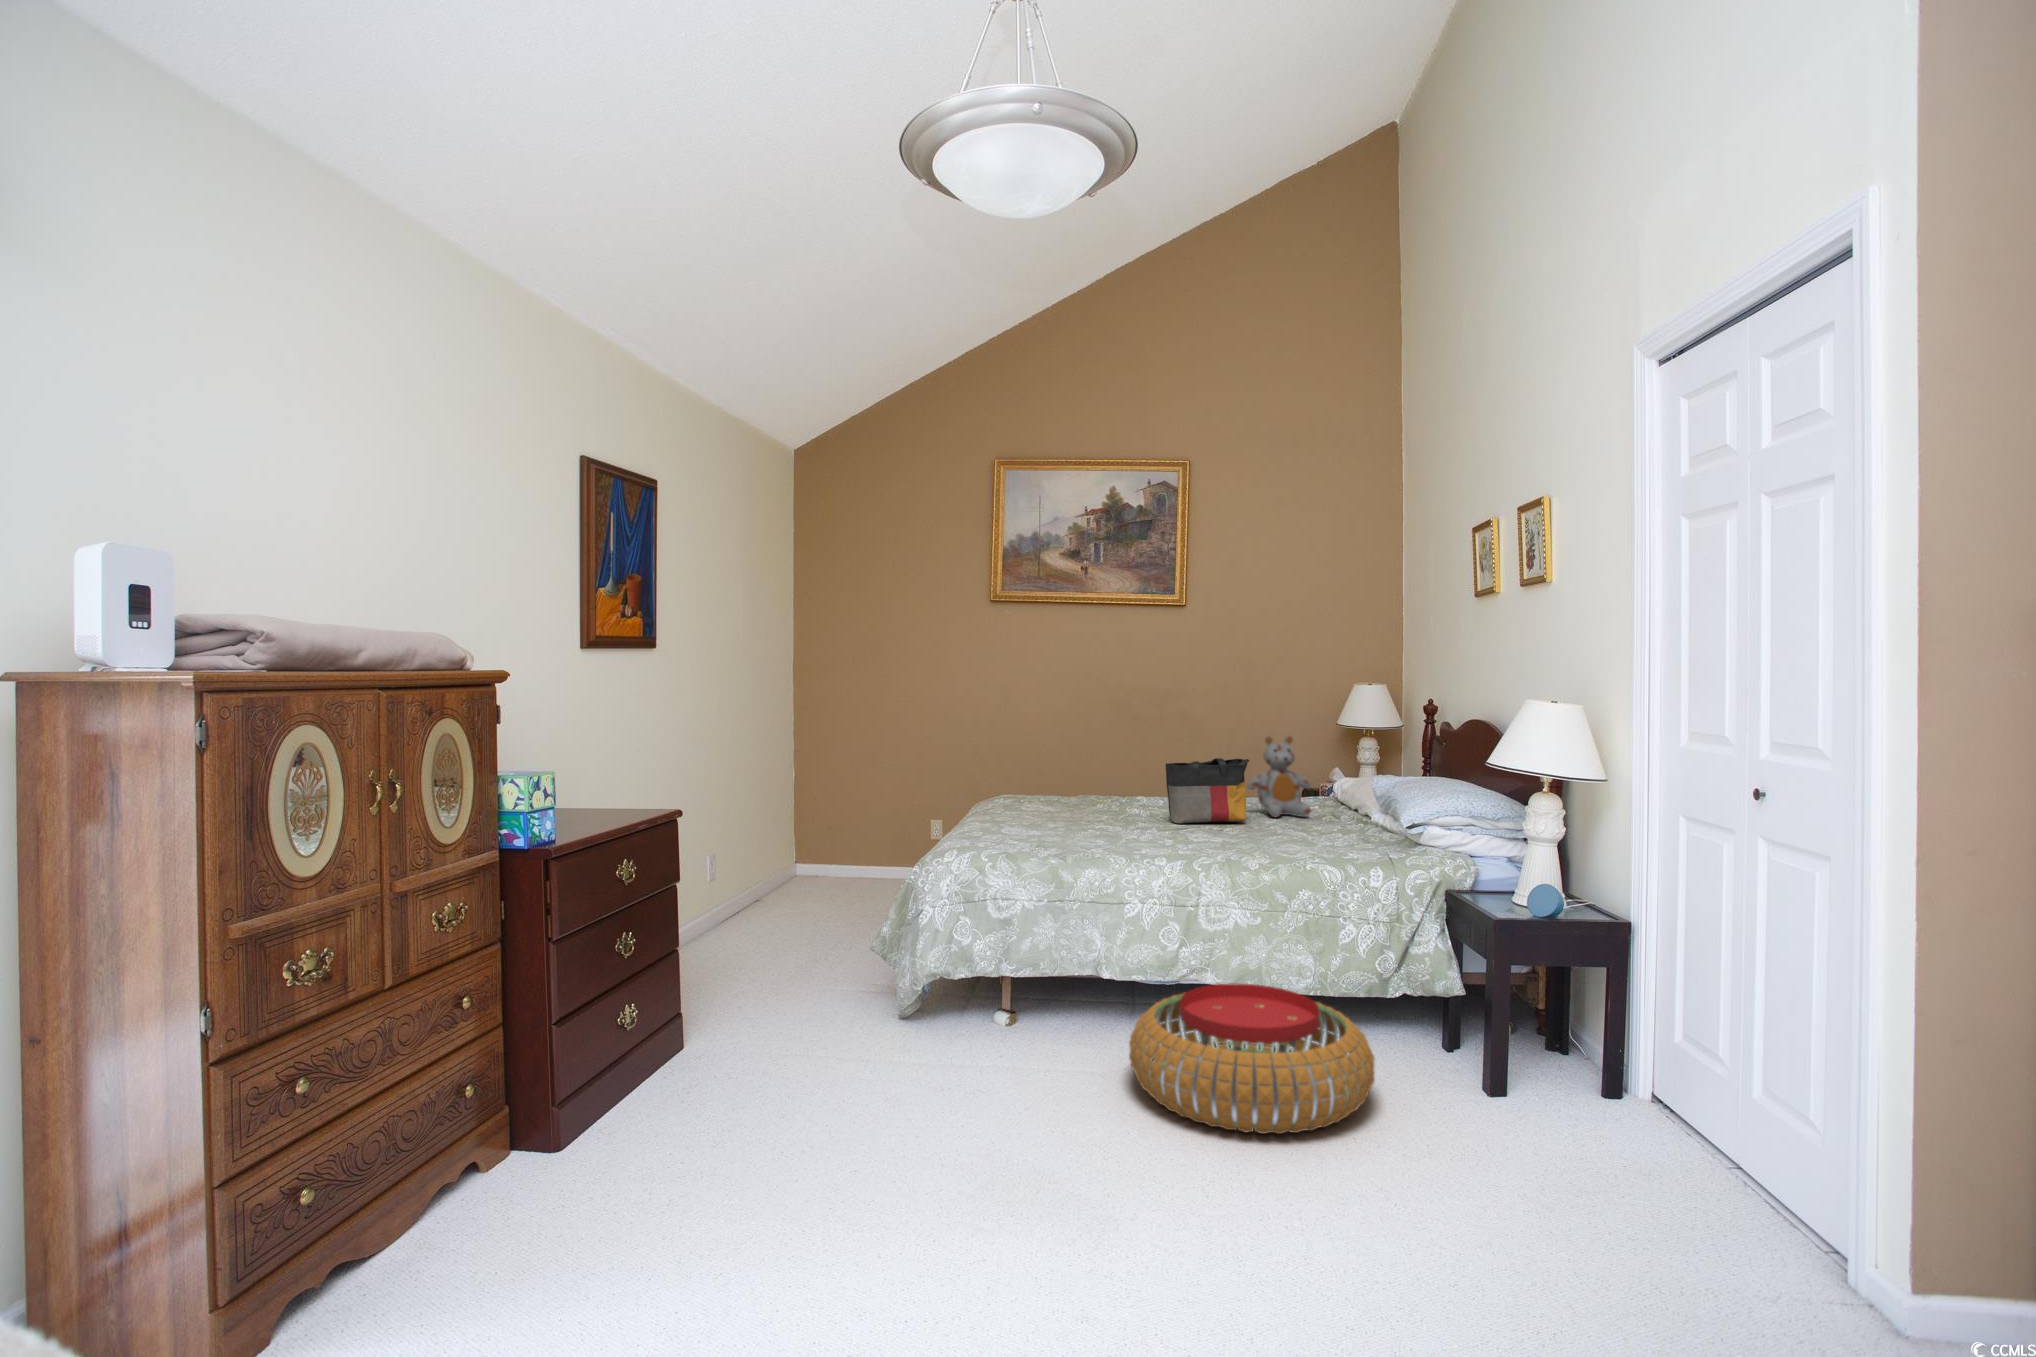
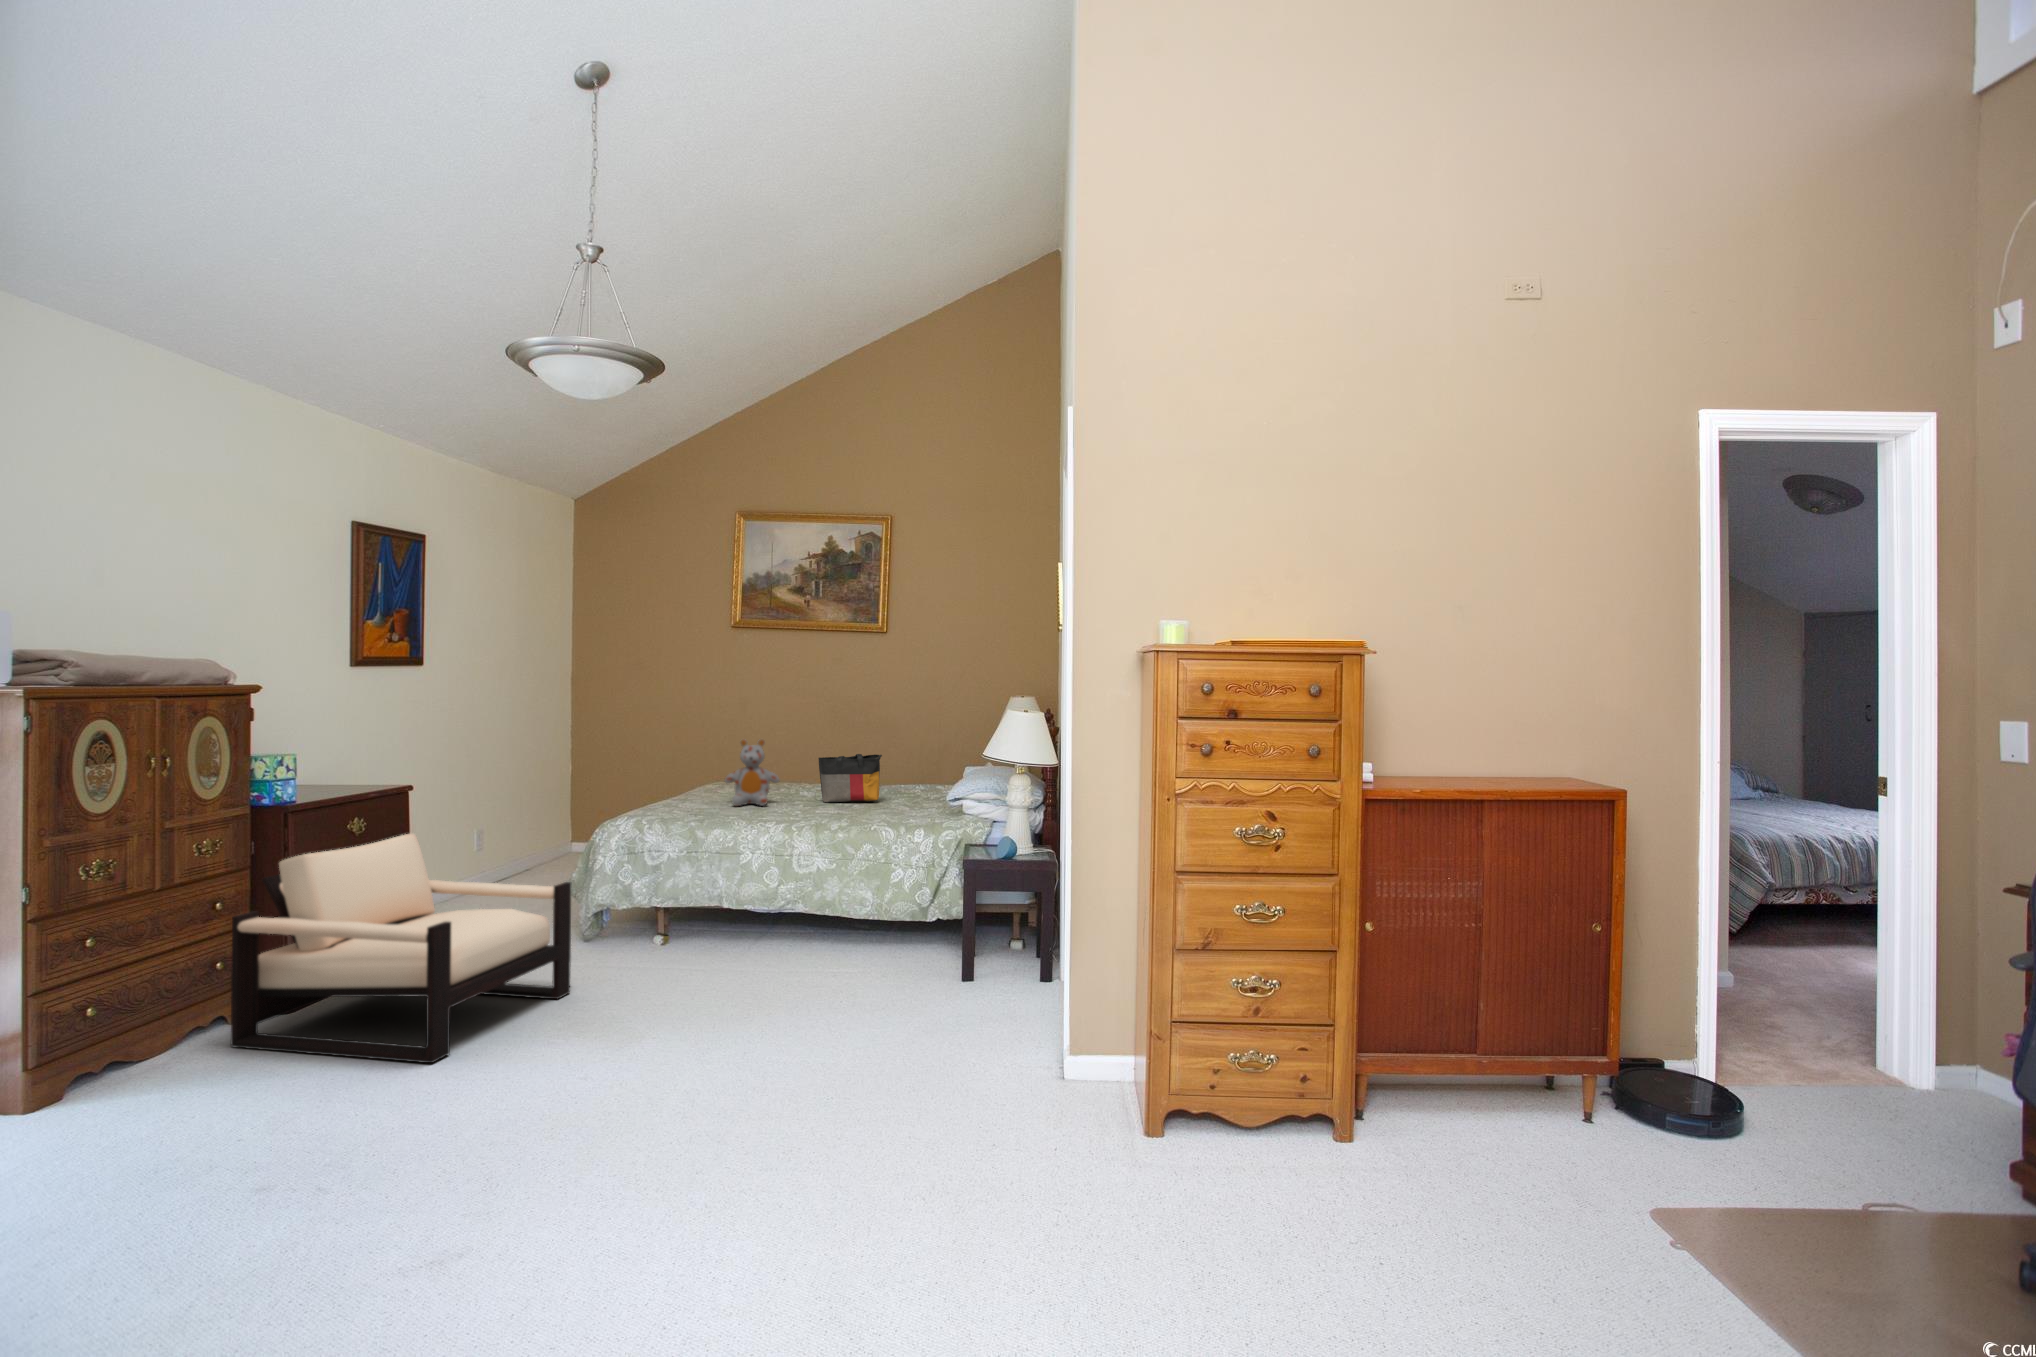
stuffed bear: present [1247,736,1311,818] -> present [725,739,779,806]
armchair: none [493,884,939,1280] -> present [231,834,571,1063]
pouf: present [1129,983,1375,1134] -> none [717,907,882,996]

